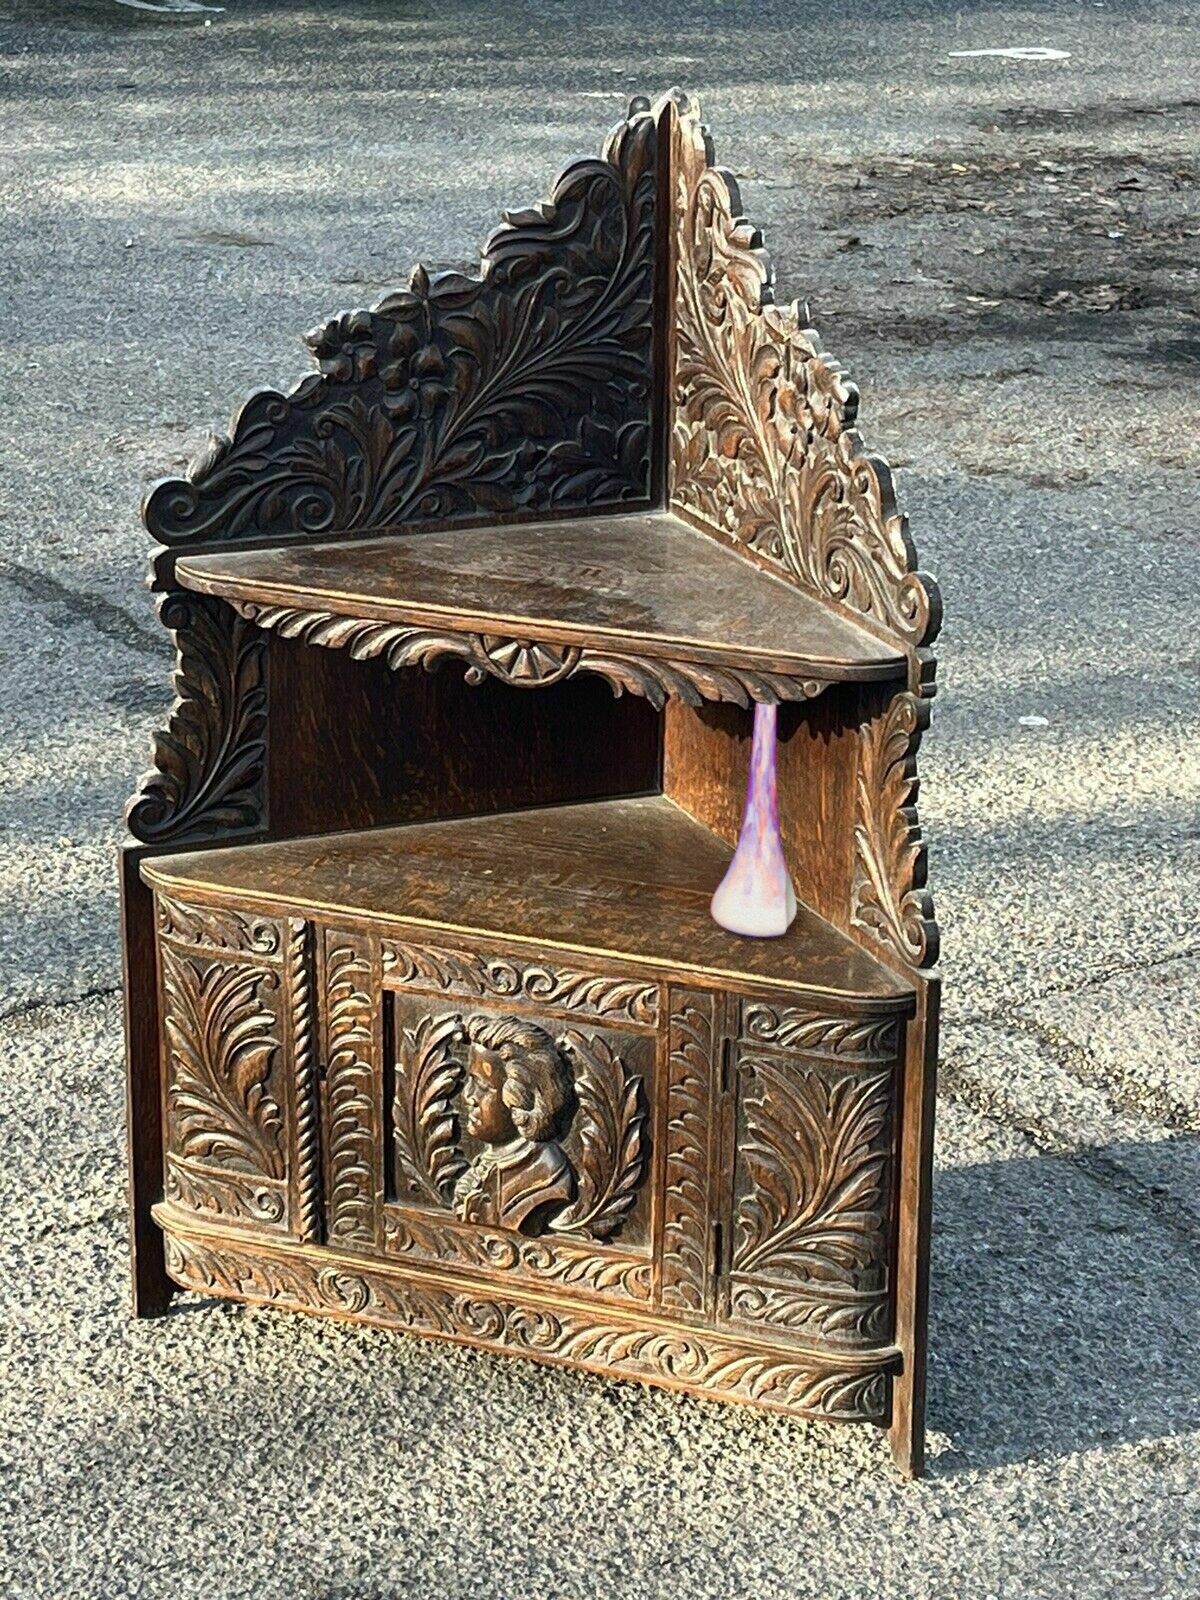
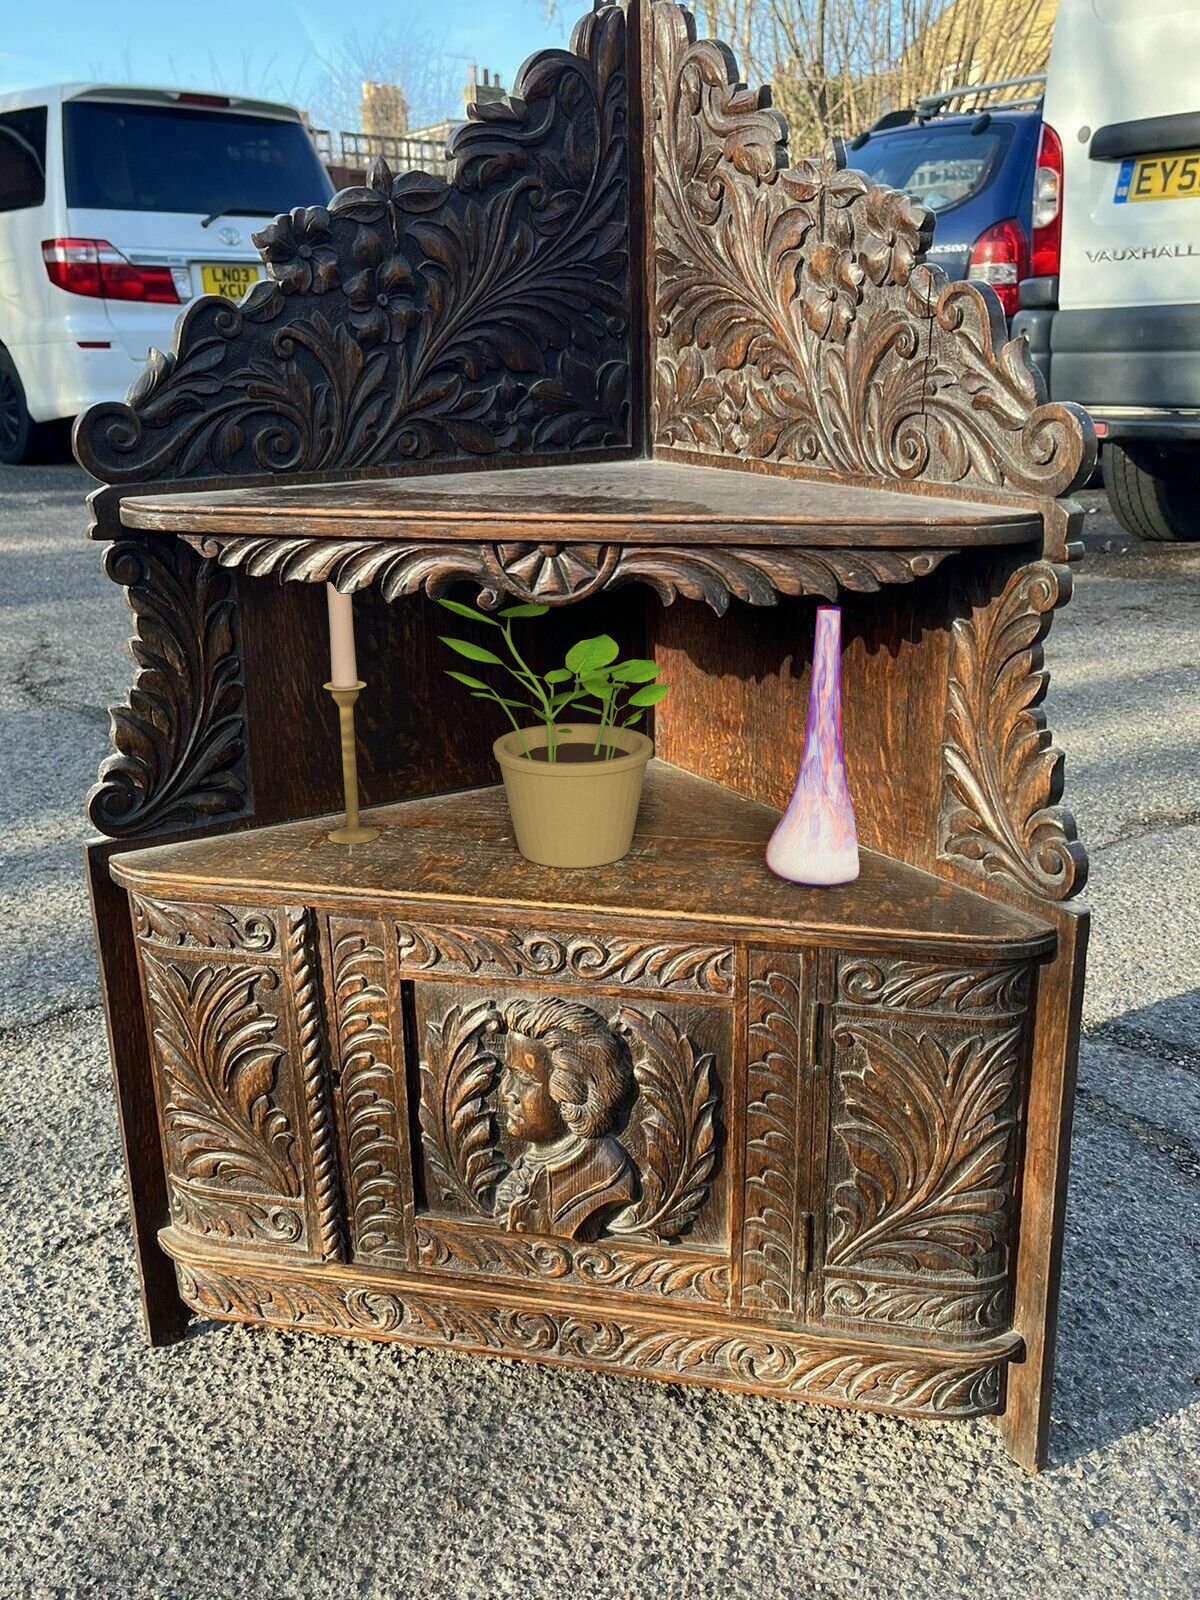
candlestick: none [330,581,379,862] -> present [323,582,380,844]
potted plant: none [430,653,645,903] -> present [437,599,670,868]

